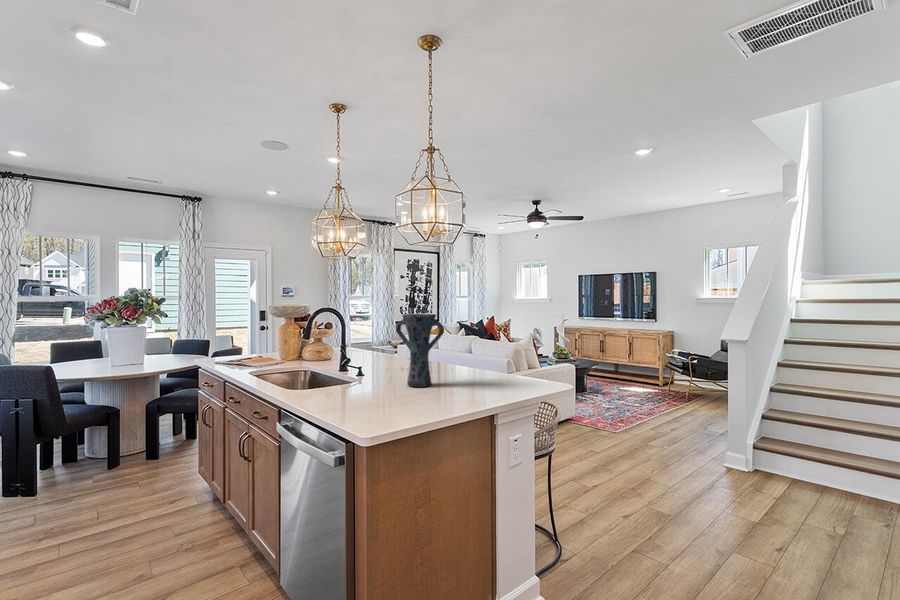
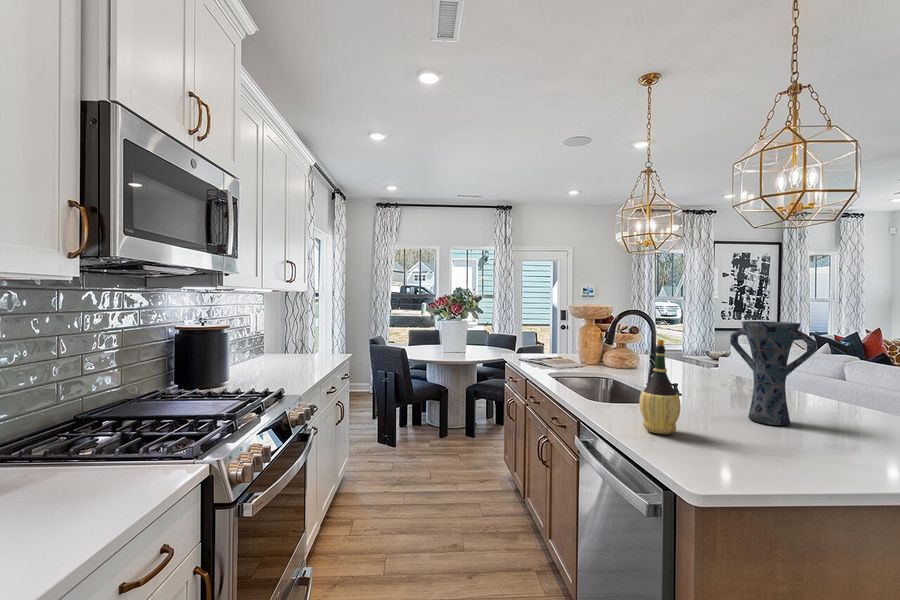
wine bottle: none [331,331,361,405] -> present [639,340,681,434]

